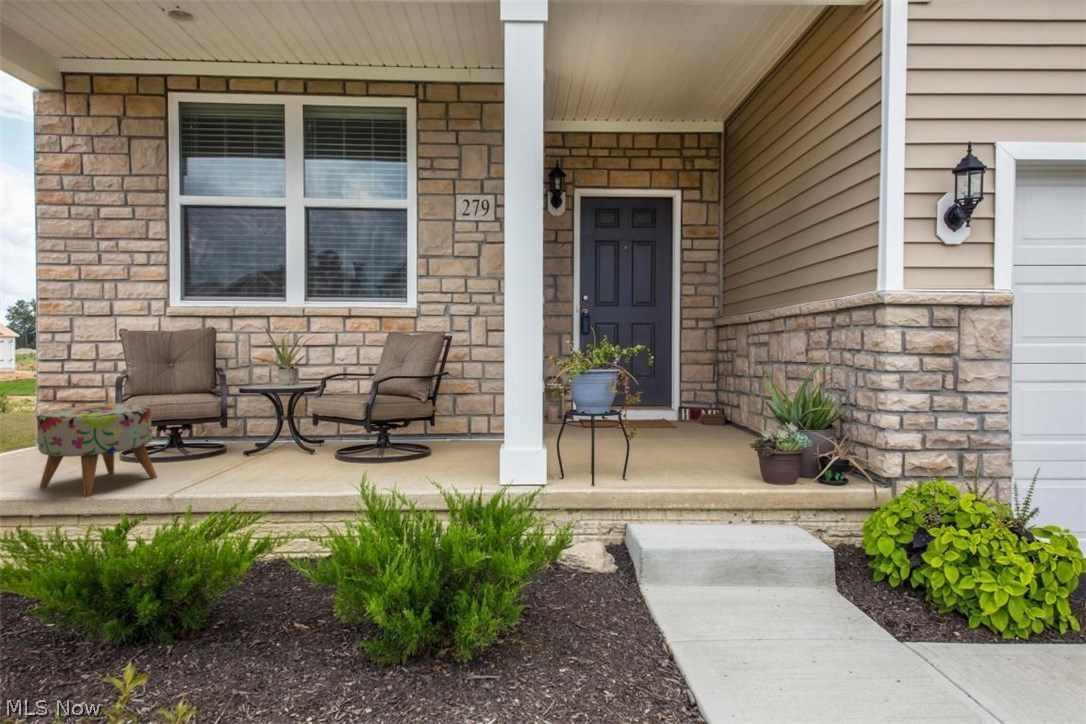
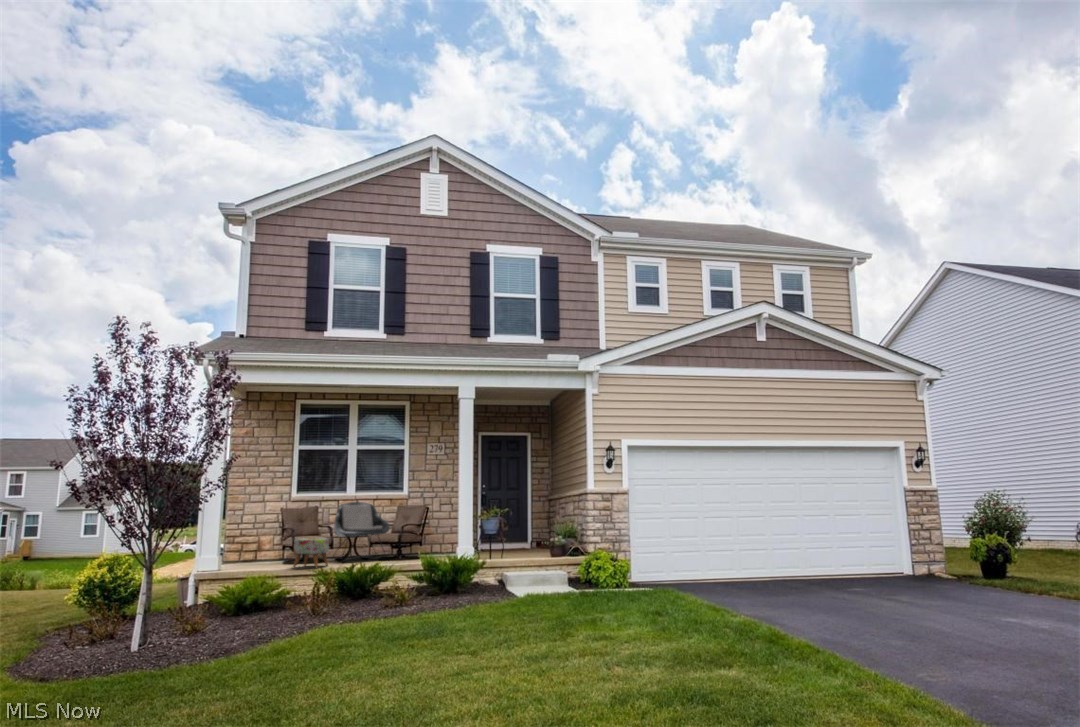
lounge chair: none [203,319,345,464] -> present [334,502,390,562]

